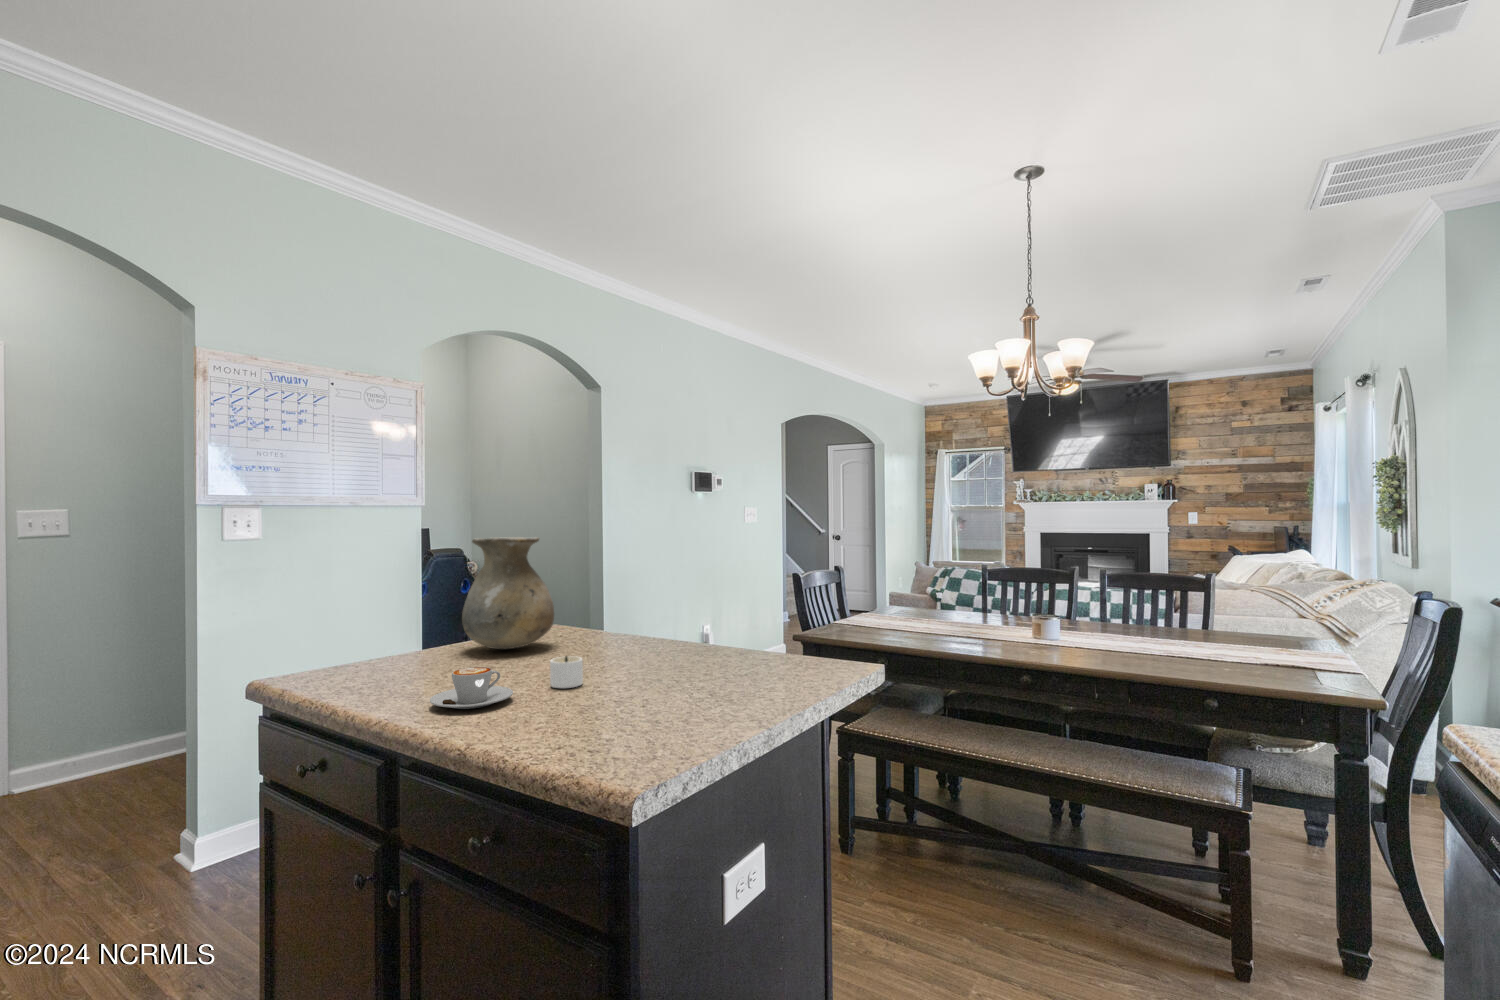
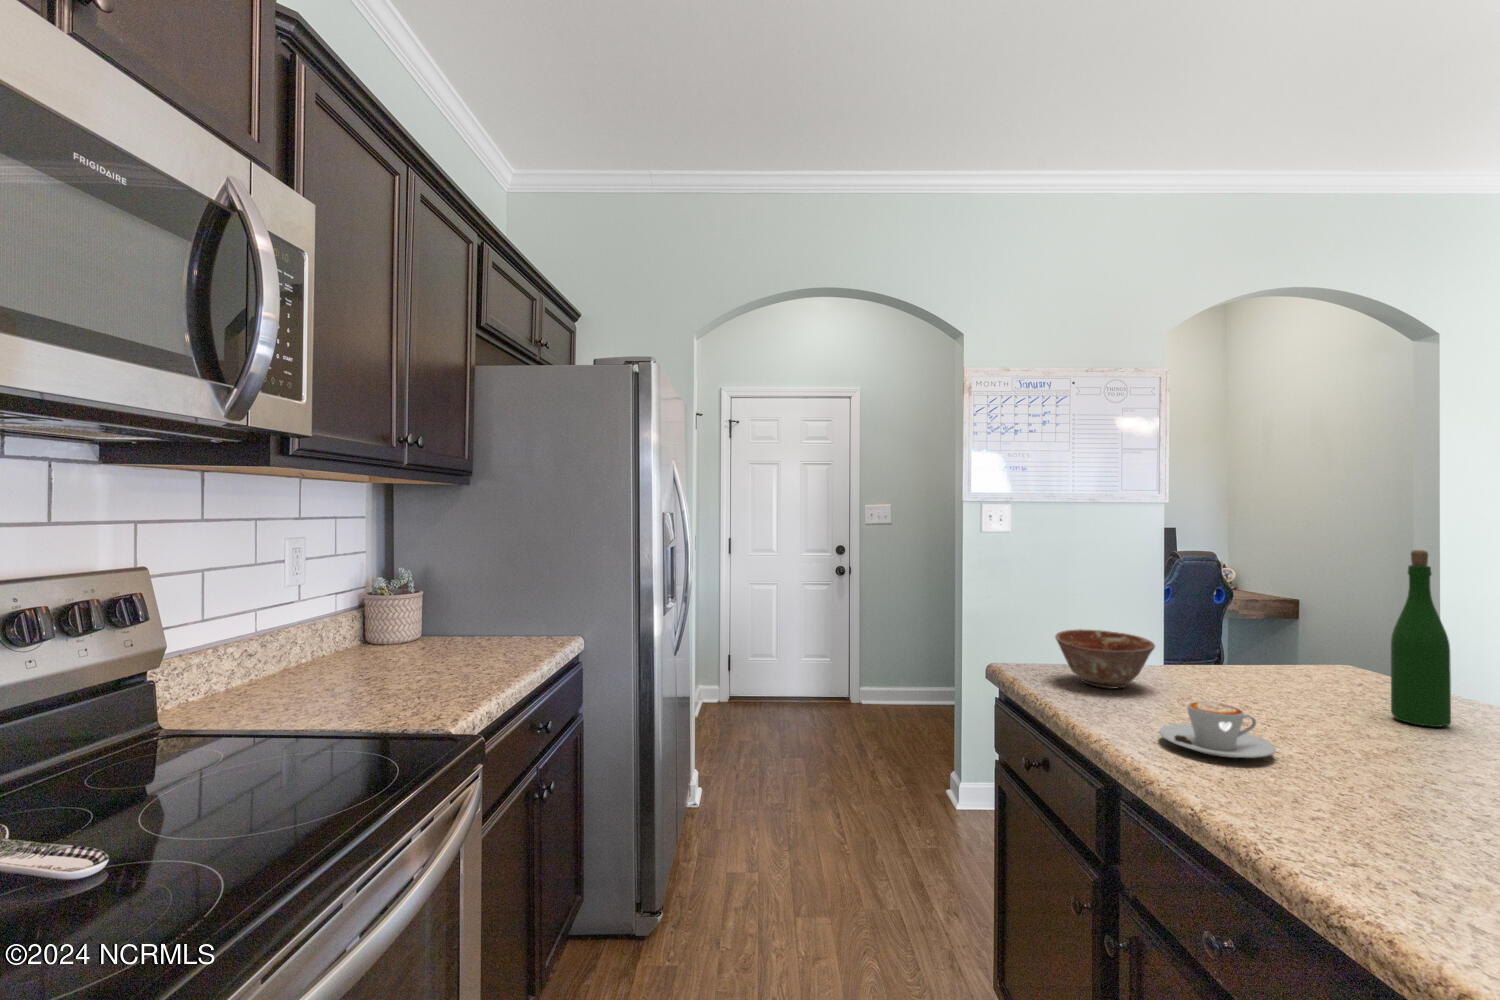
wine bottle: none [579,536,609,656] -> present [1391,550,1451,727]
vase: present [462,537,554,649] -> none [1207,543,1346,686]
ceramic bowl: none [329,626,422,679] -> present [1056,629,1155,689]
candle: present [550,656,583,688] -> none [1338,717,1425,768]

